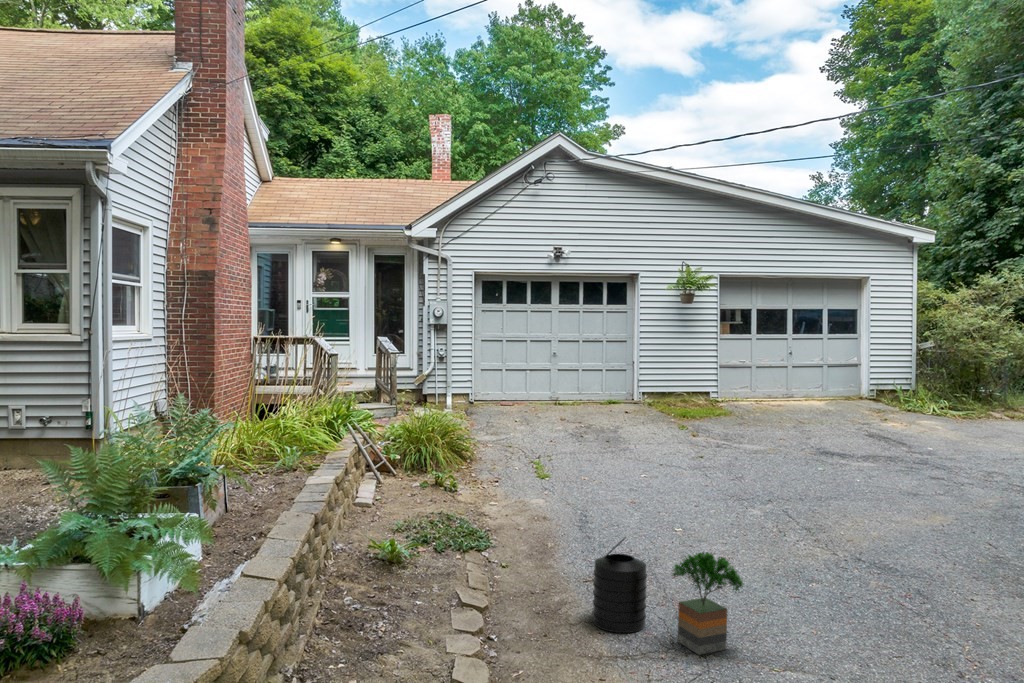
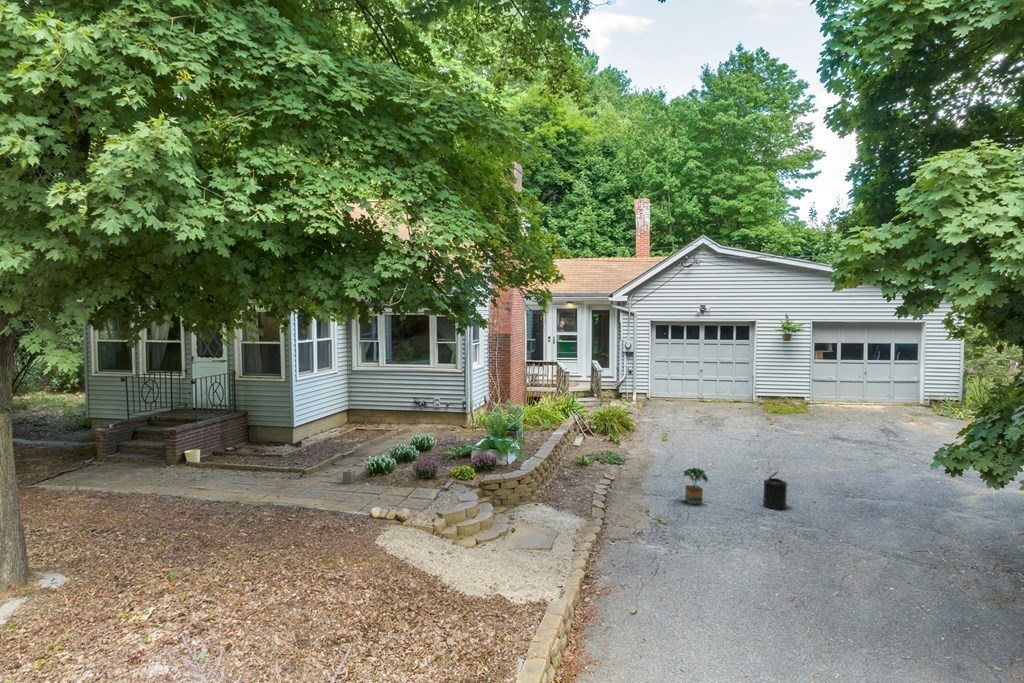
trash can: present [593,537,647,633] -> present [763,472,787,509]

